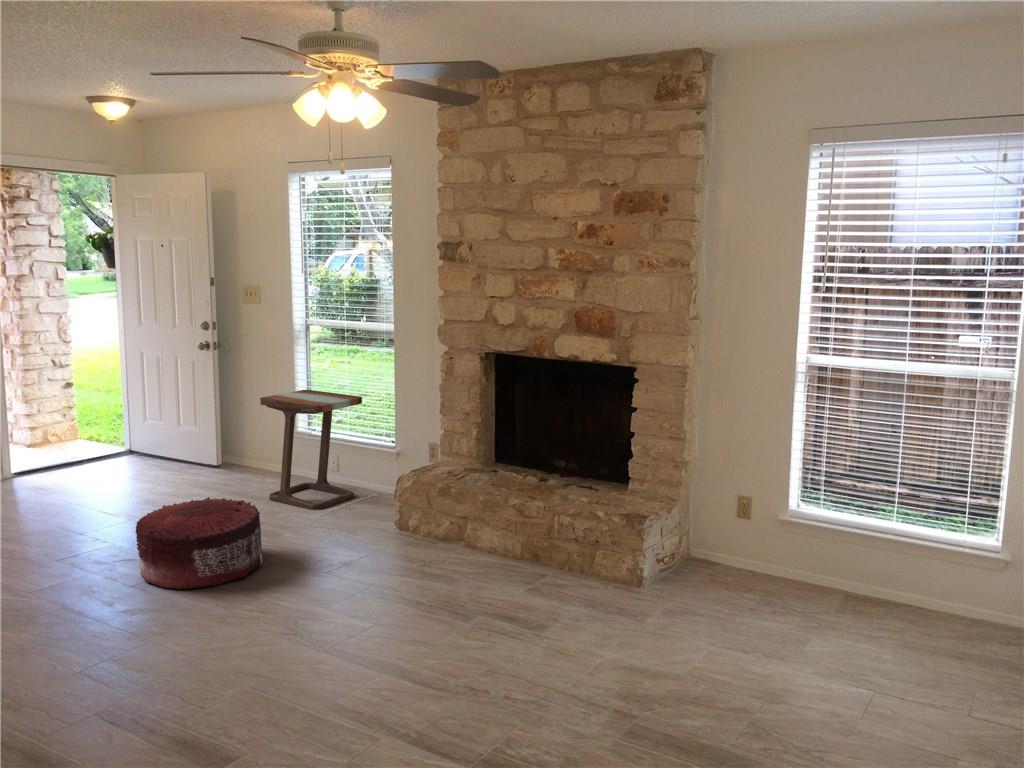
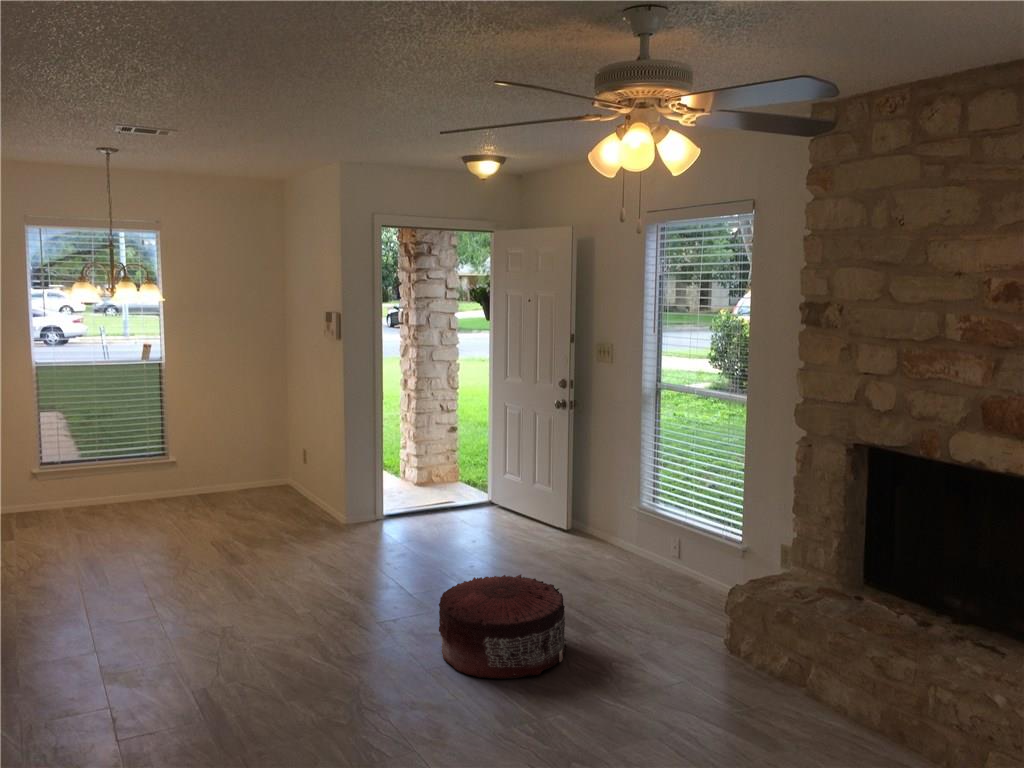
side table: present [260,390,363,510] -> none [598,461,720,610]

